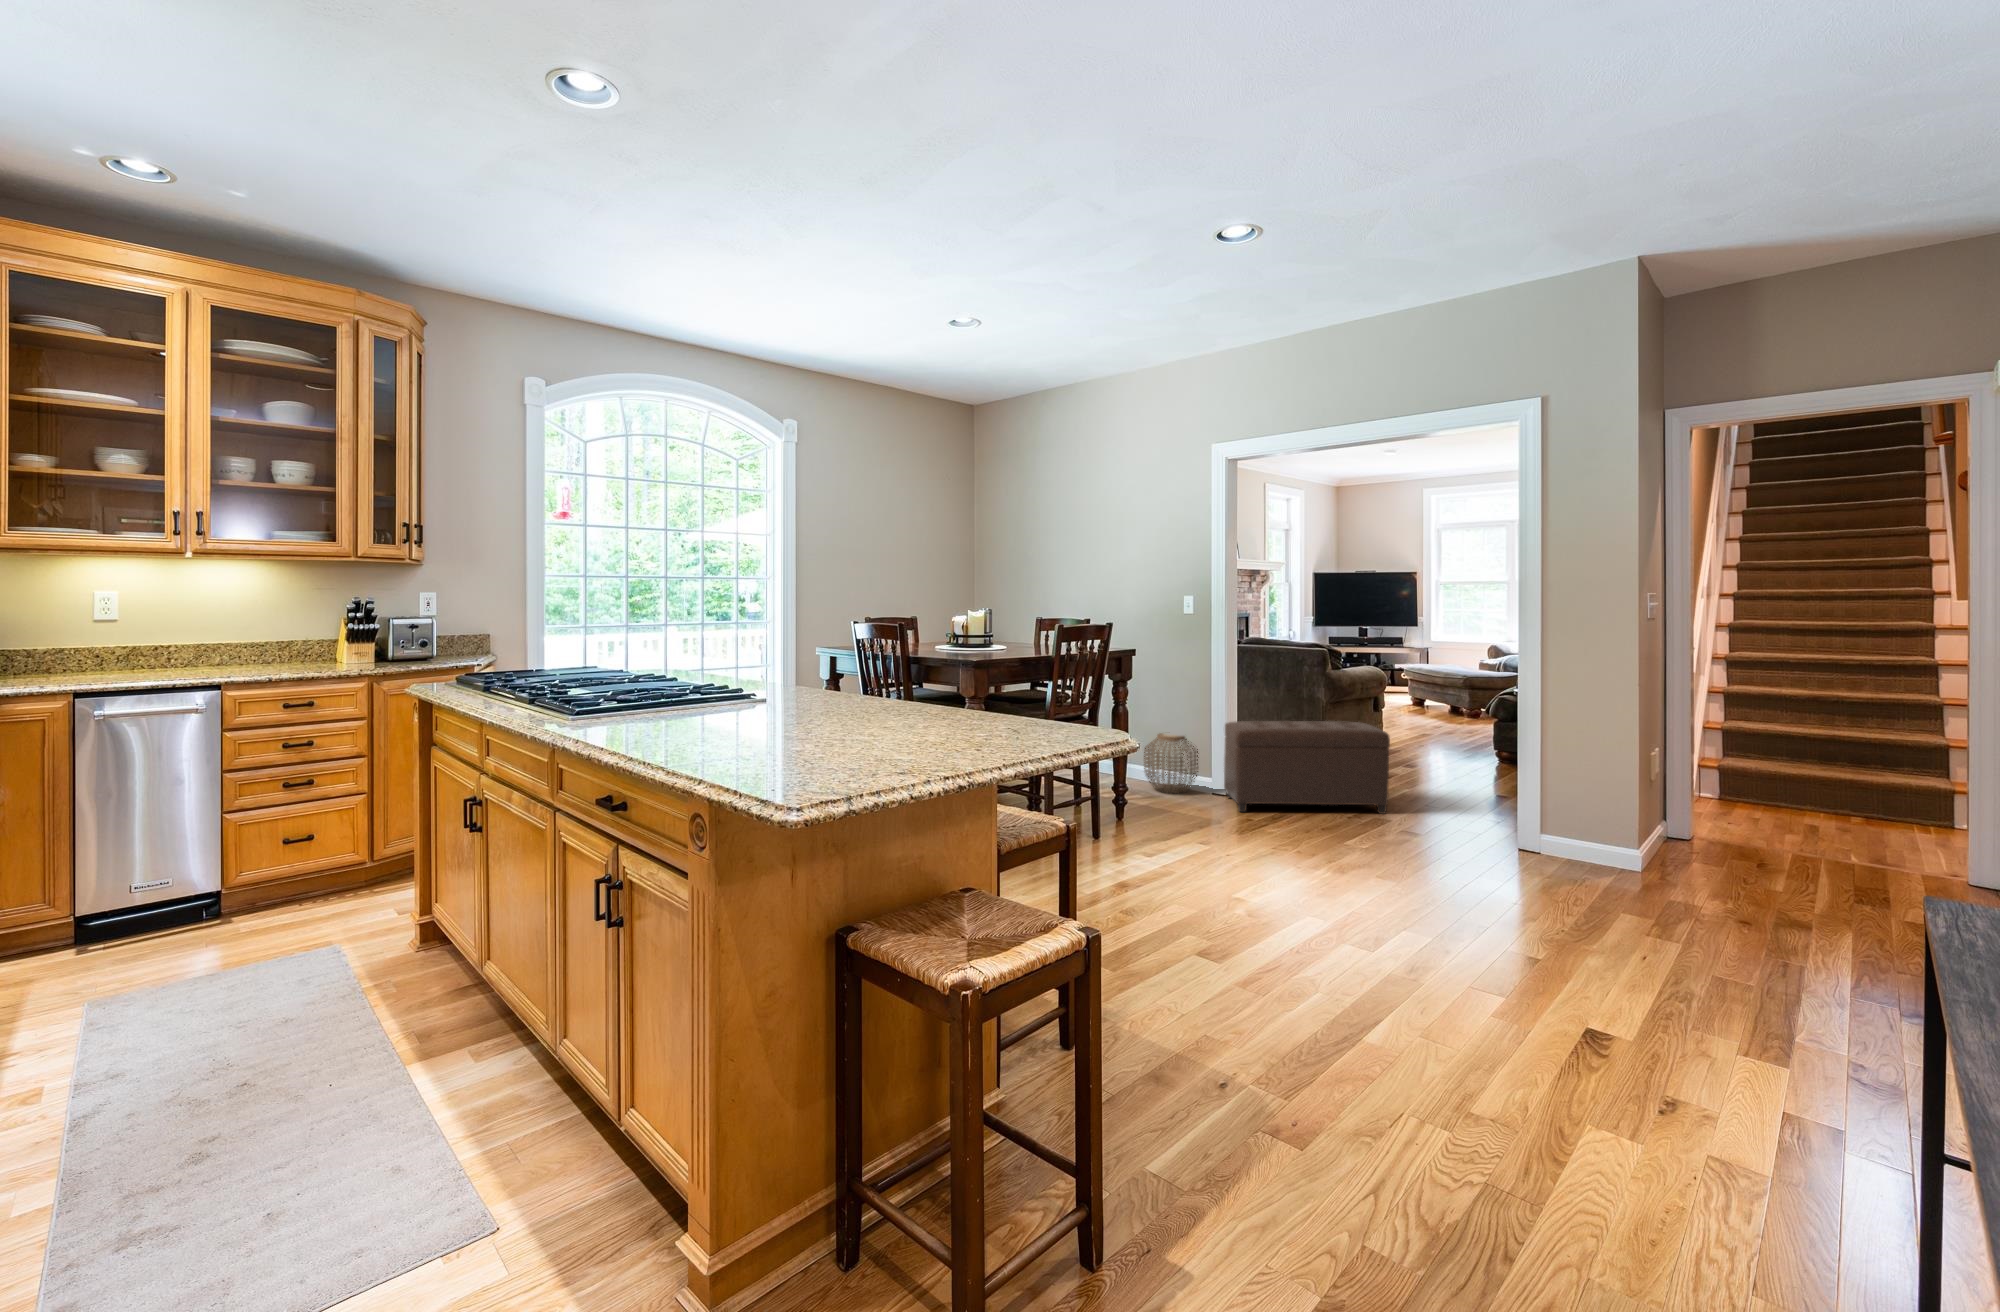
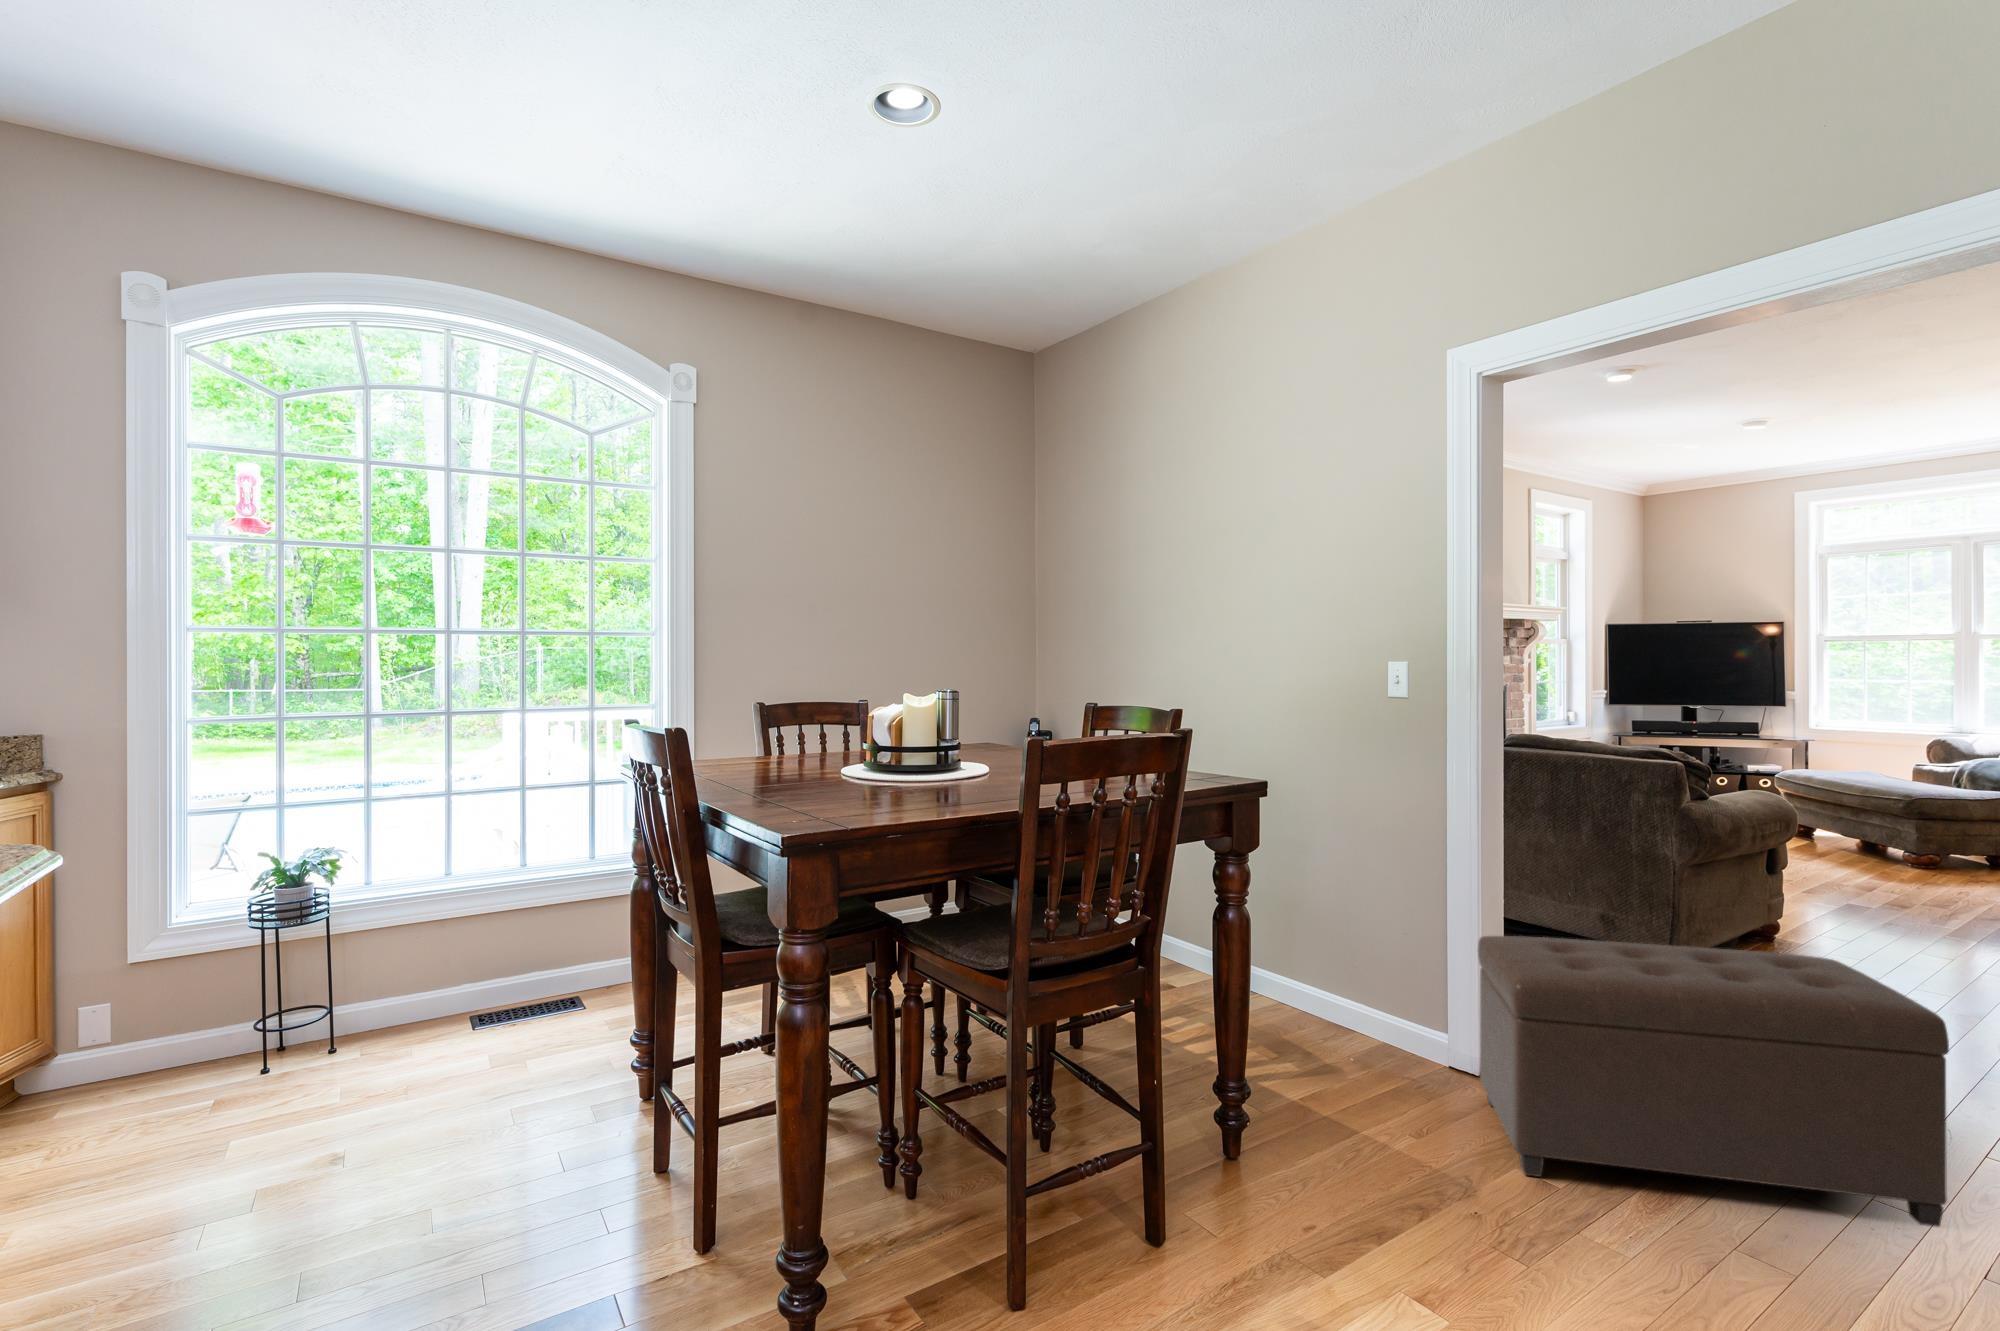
woven basket: present [1144,733,1199,793] -> none [1302,938,1421,1074]

